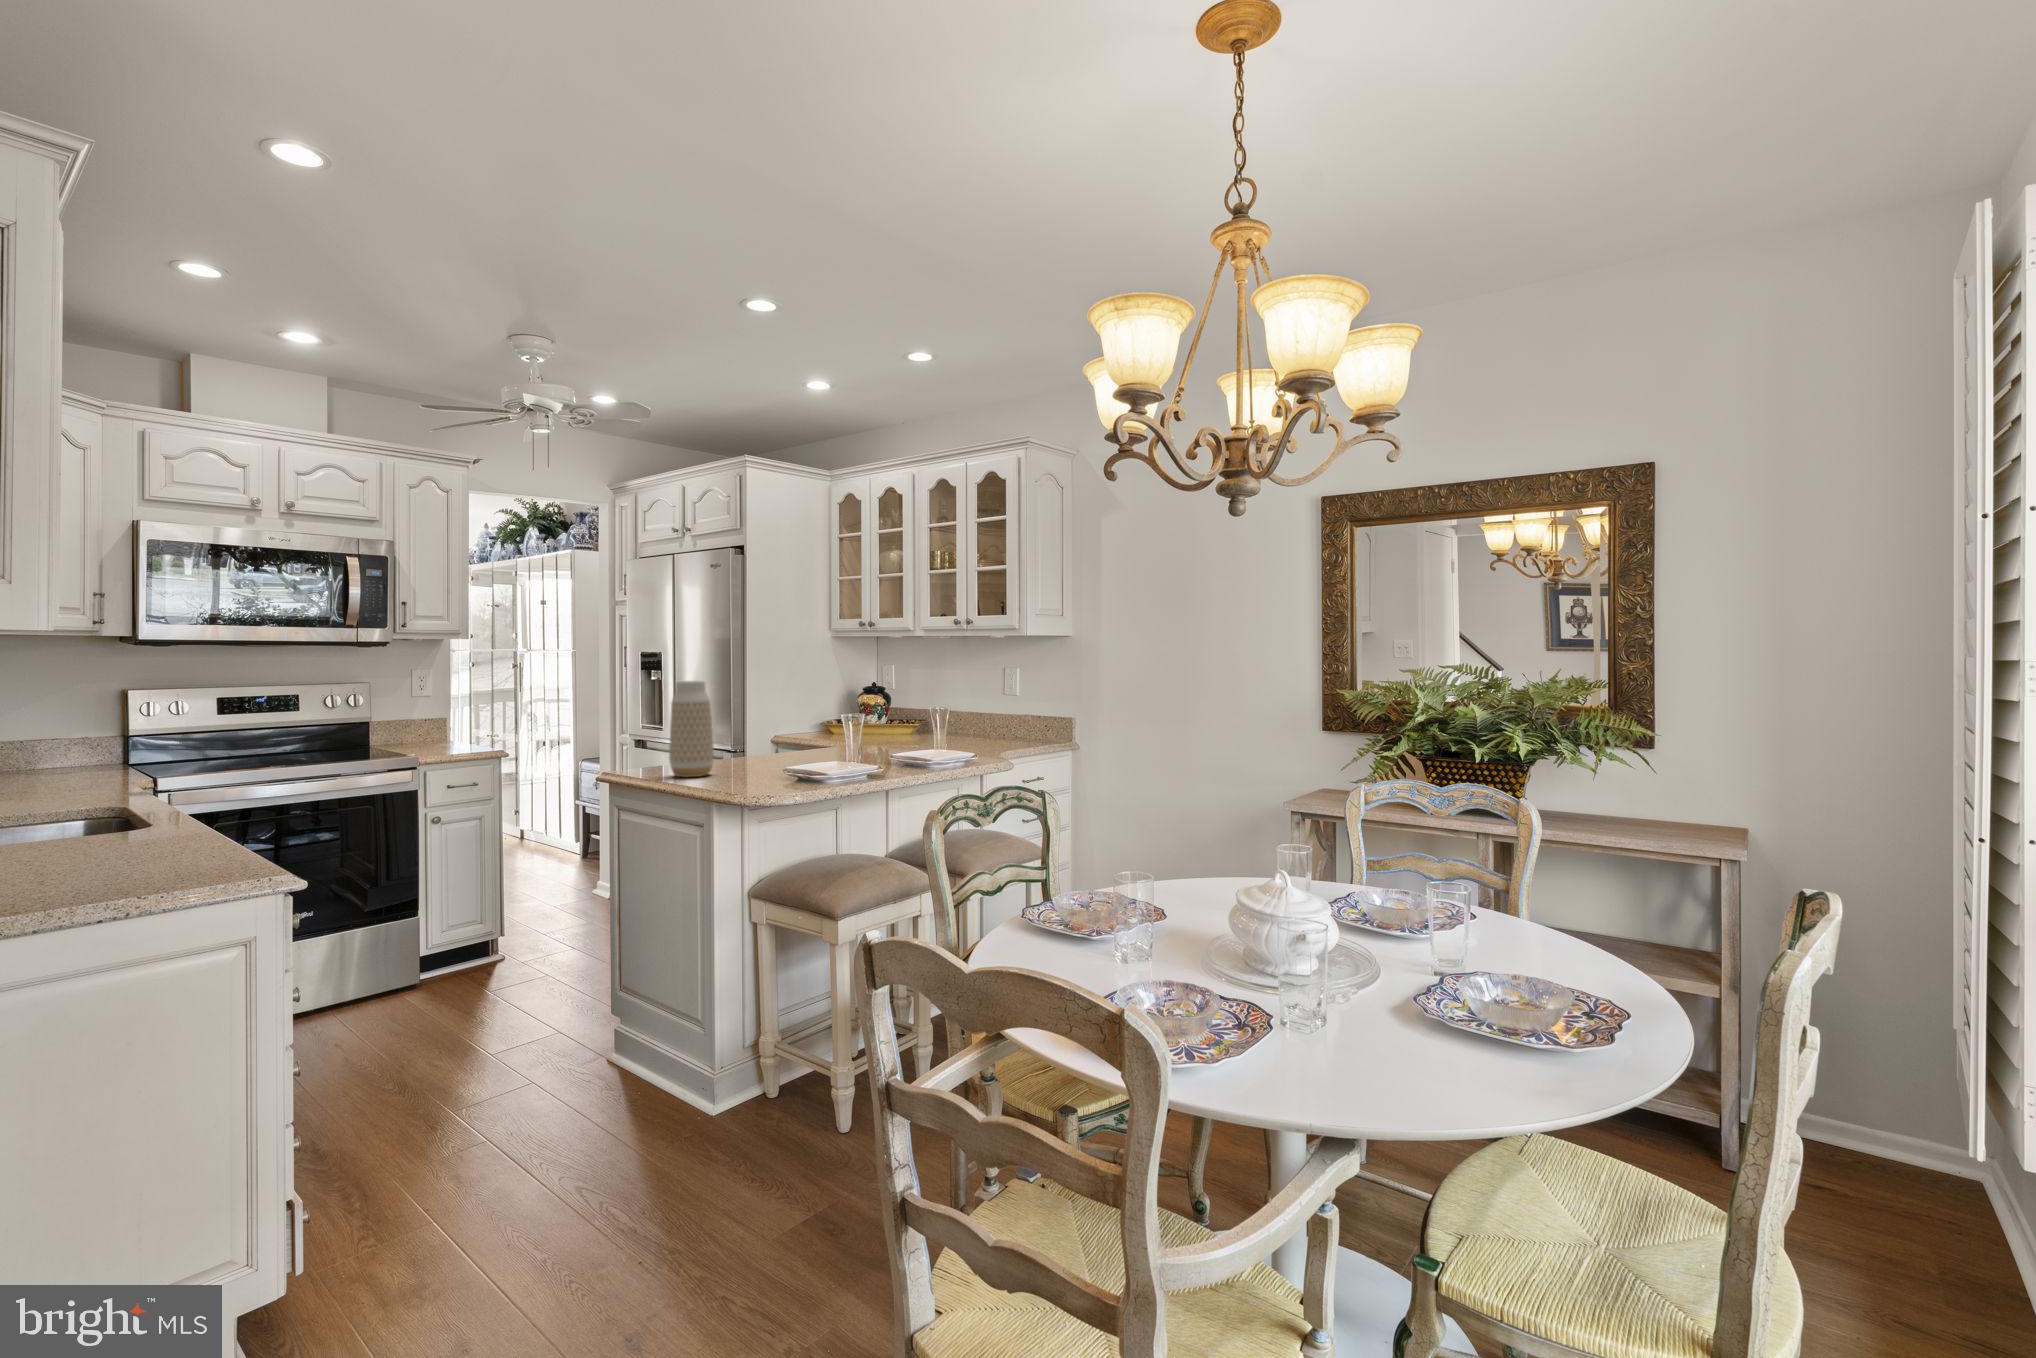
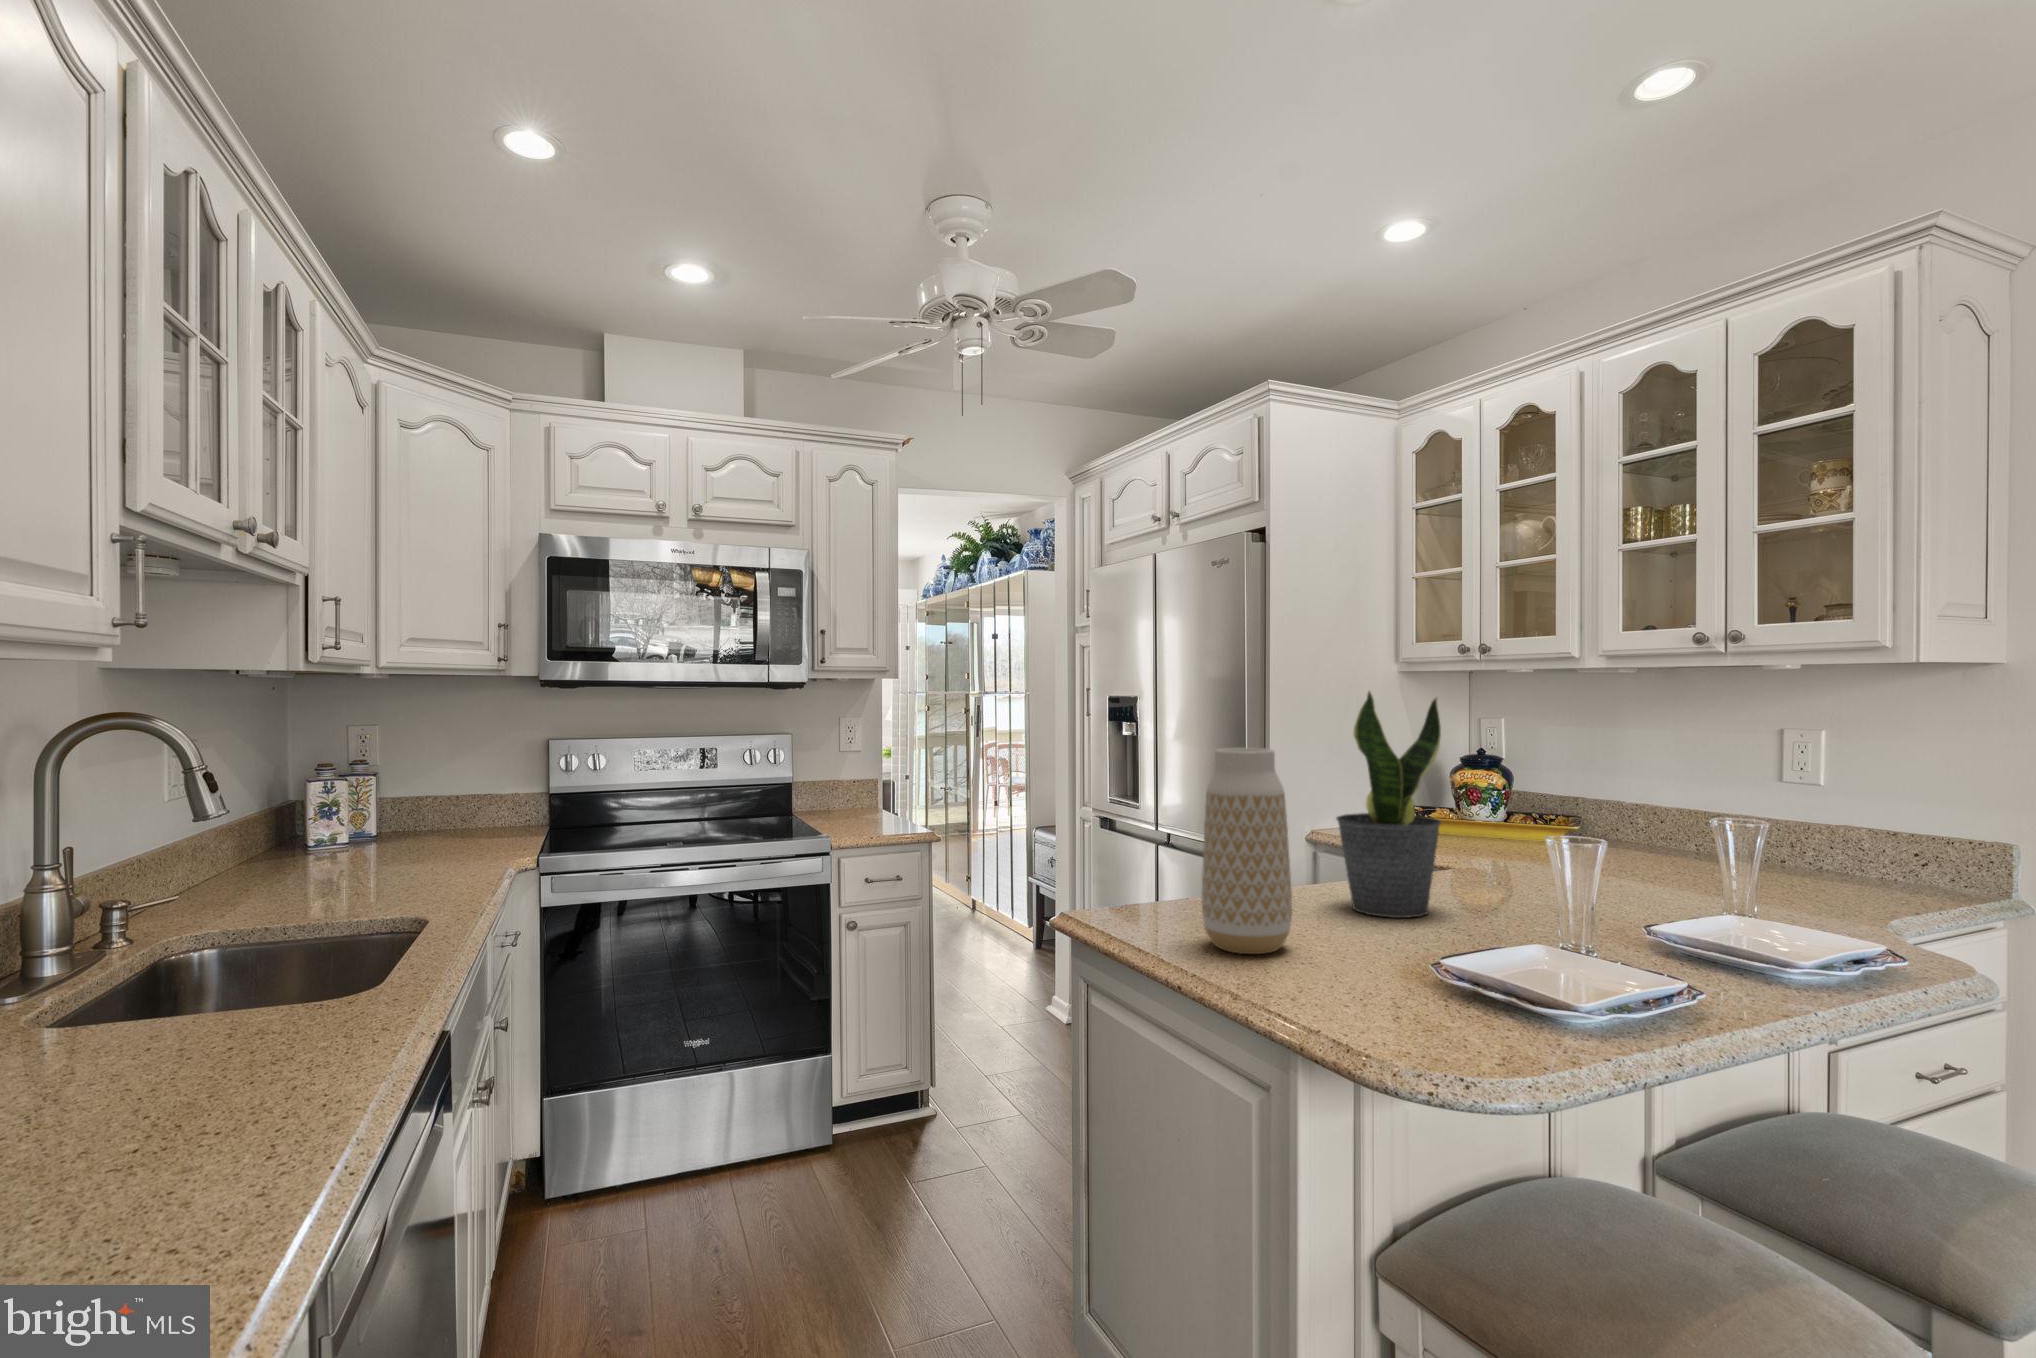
potted plant: none [749,652,800,764] -> present [1336,691,1441,918]

